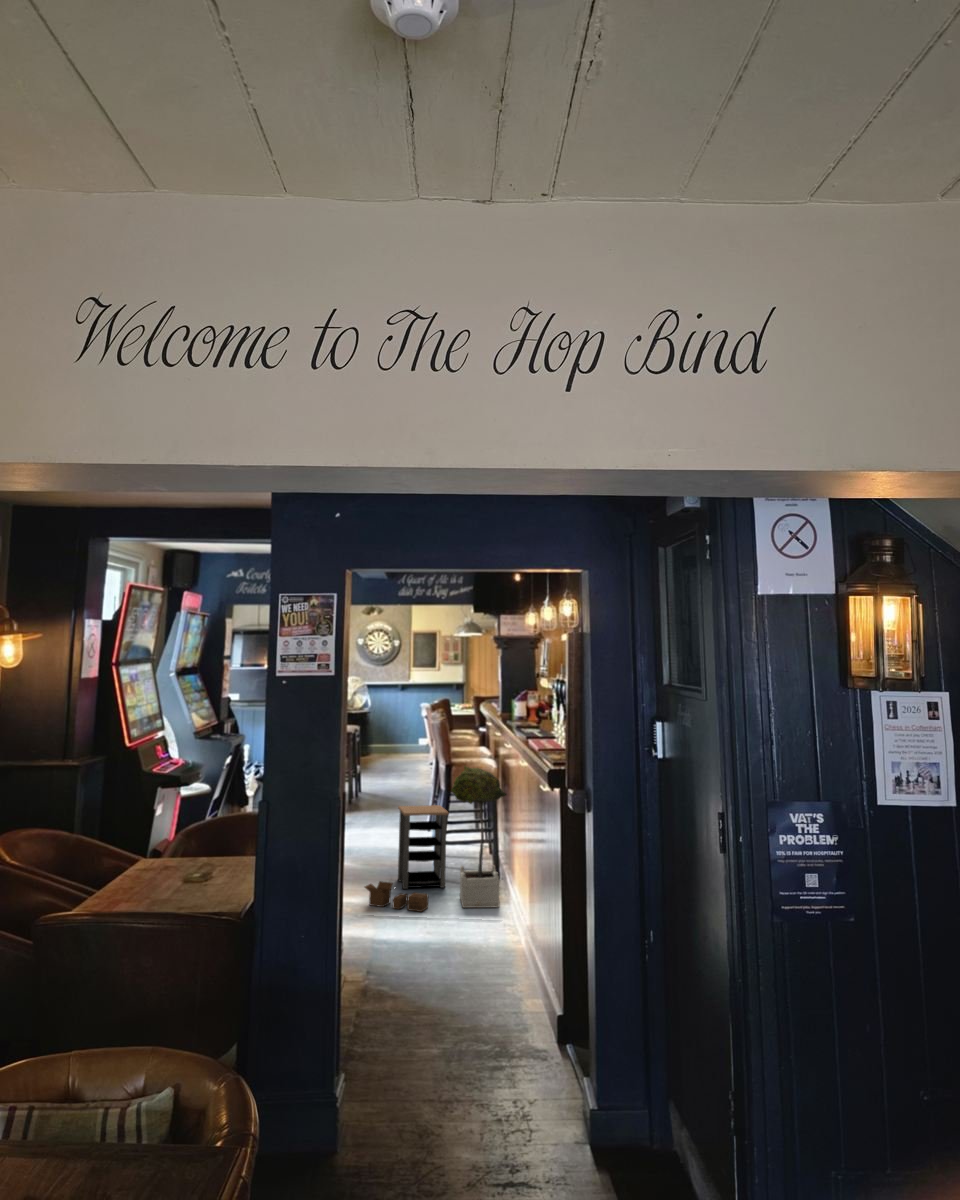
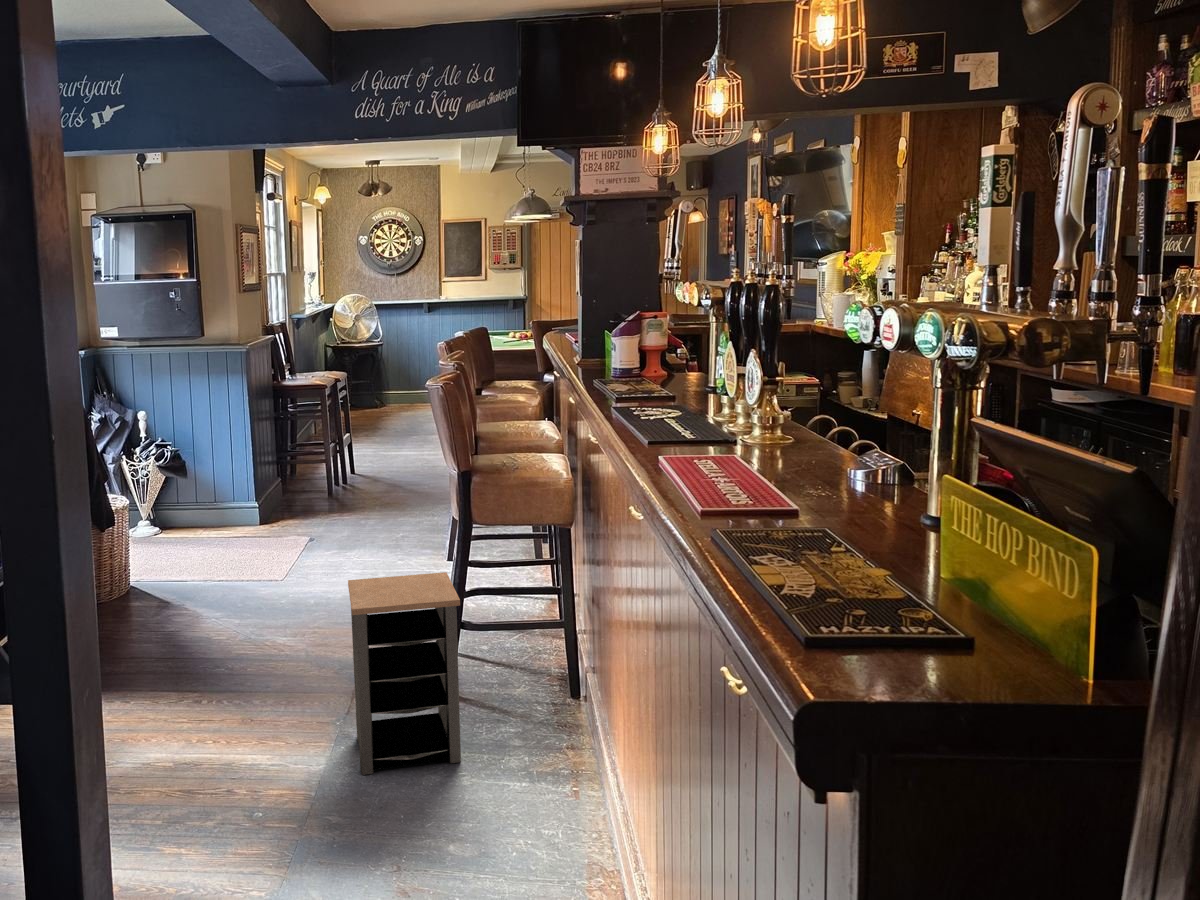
potted tree: present [452,766,506,908] -> none [455,497,596,845]
cardboard box: present [365,881,428,912] -> none [247,781,409,871]

